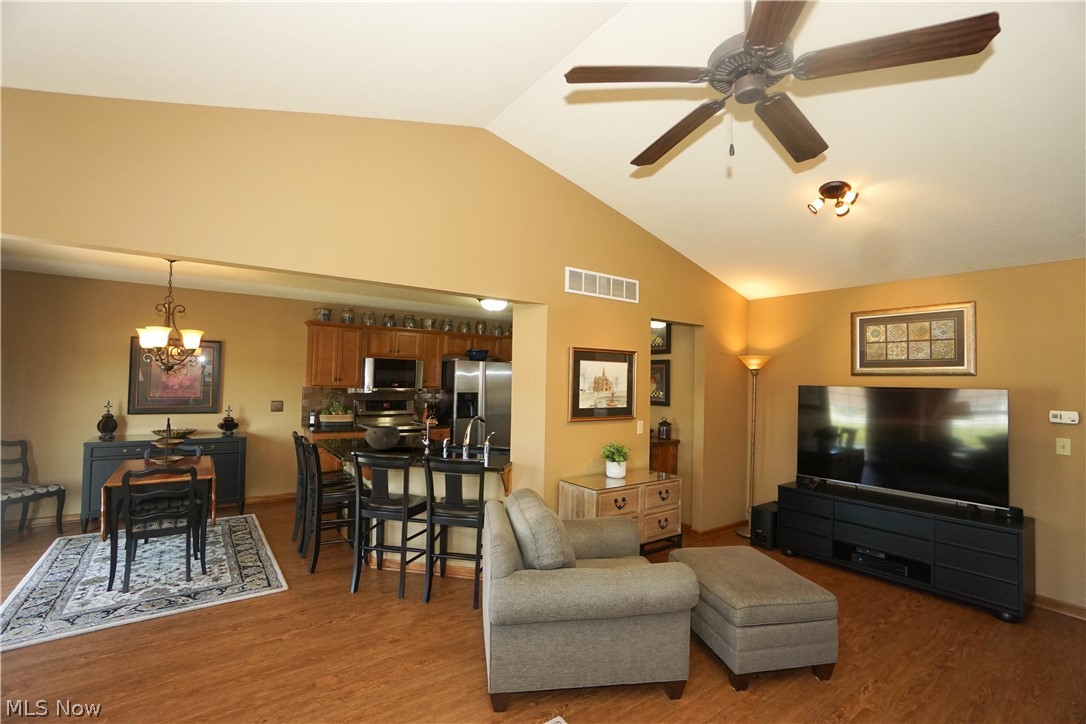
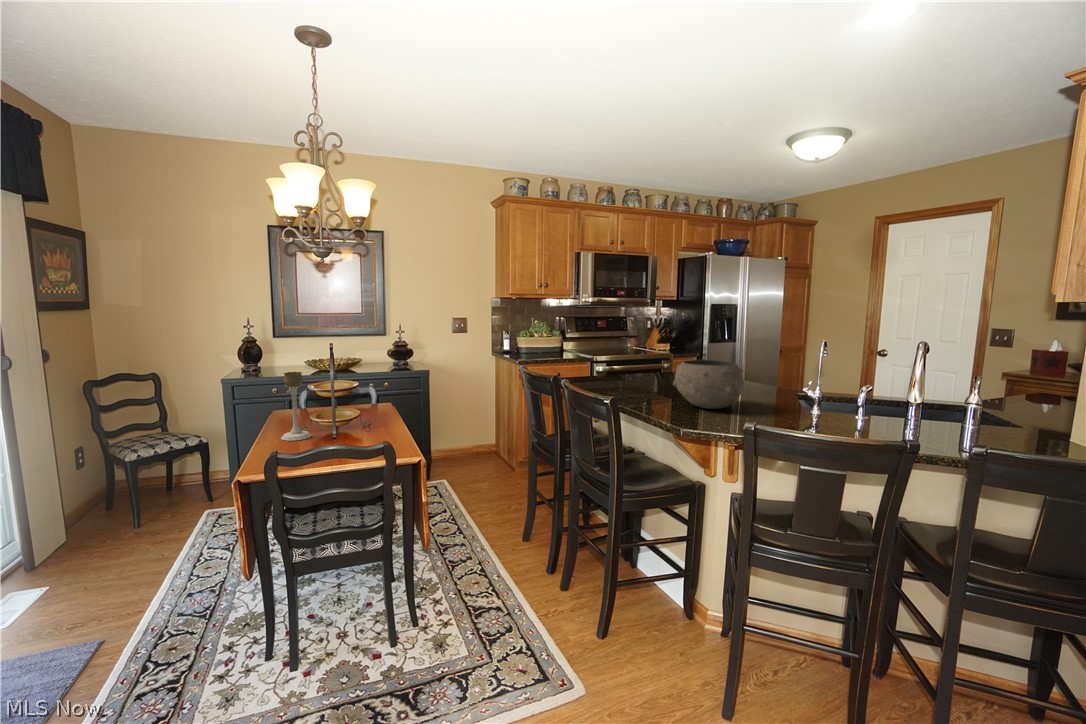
candle holder: none [130,434,150,473] -> present [281,372,311,441]

